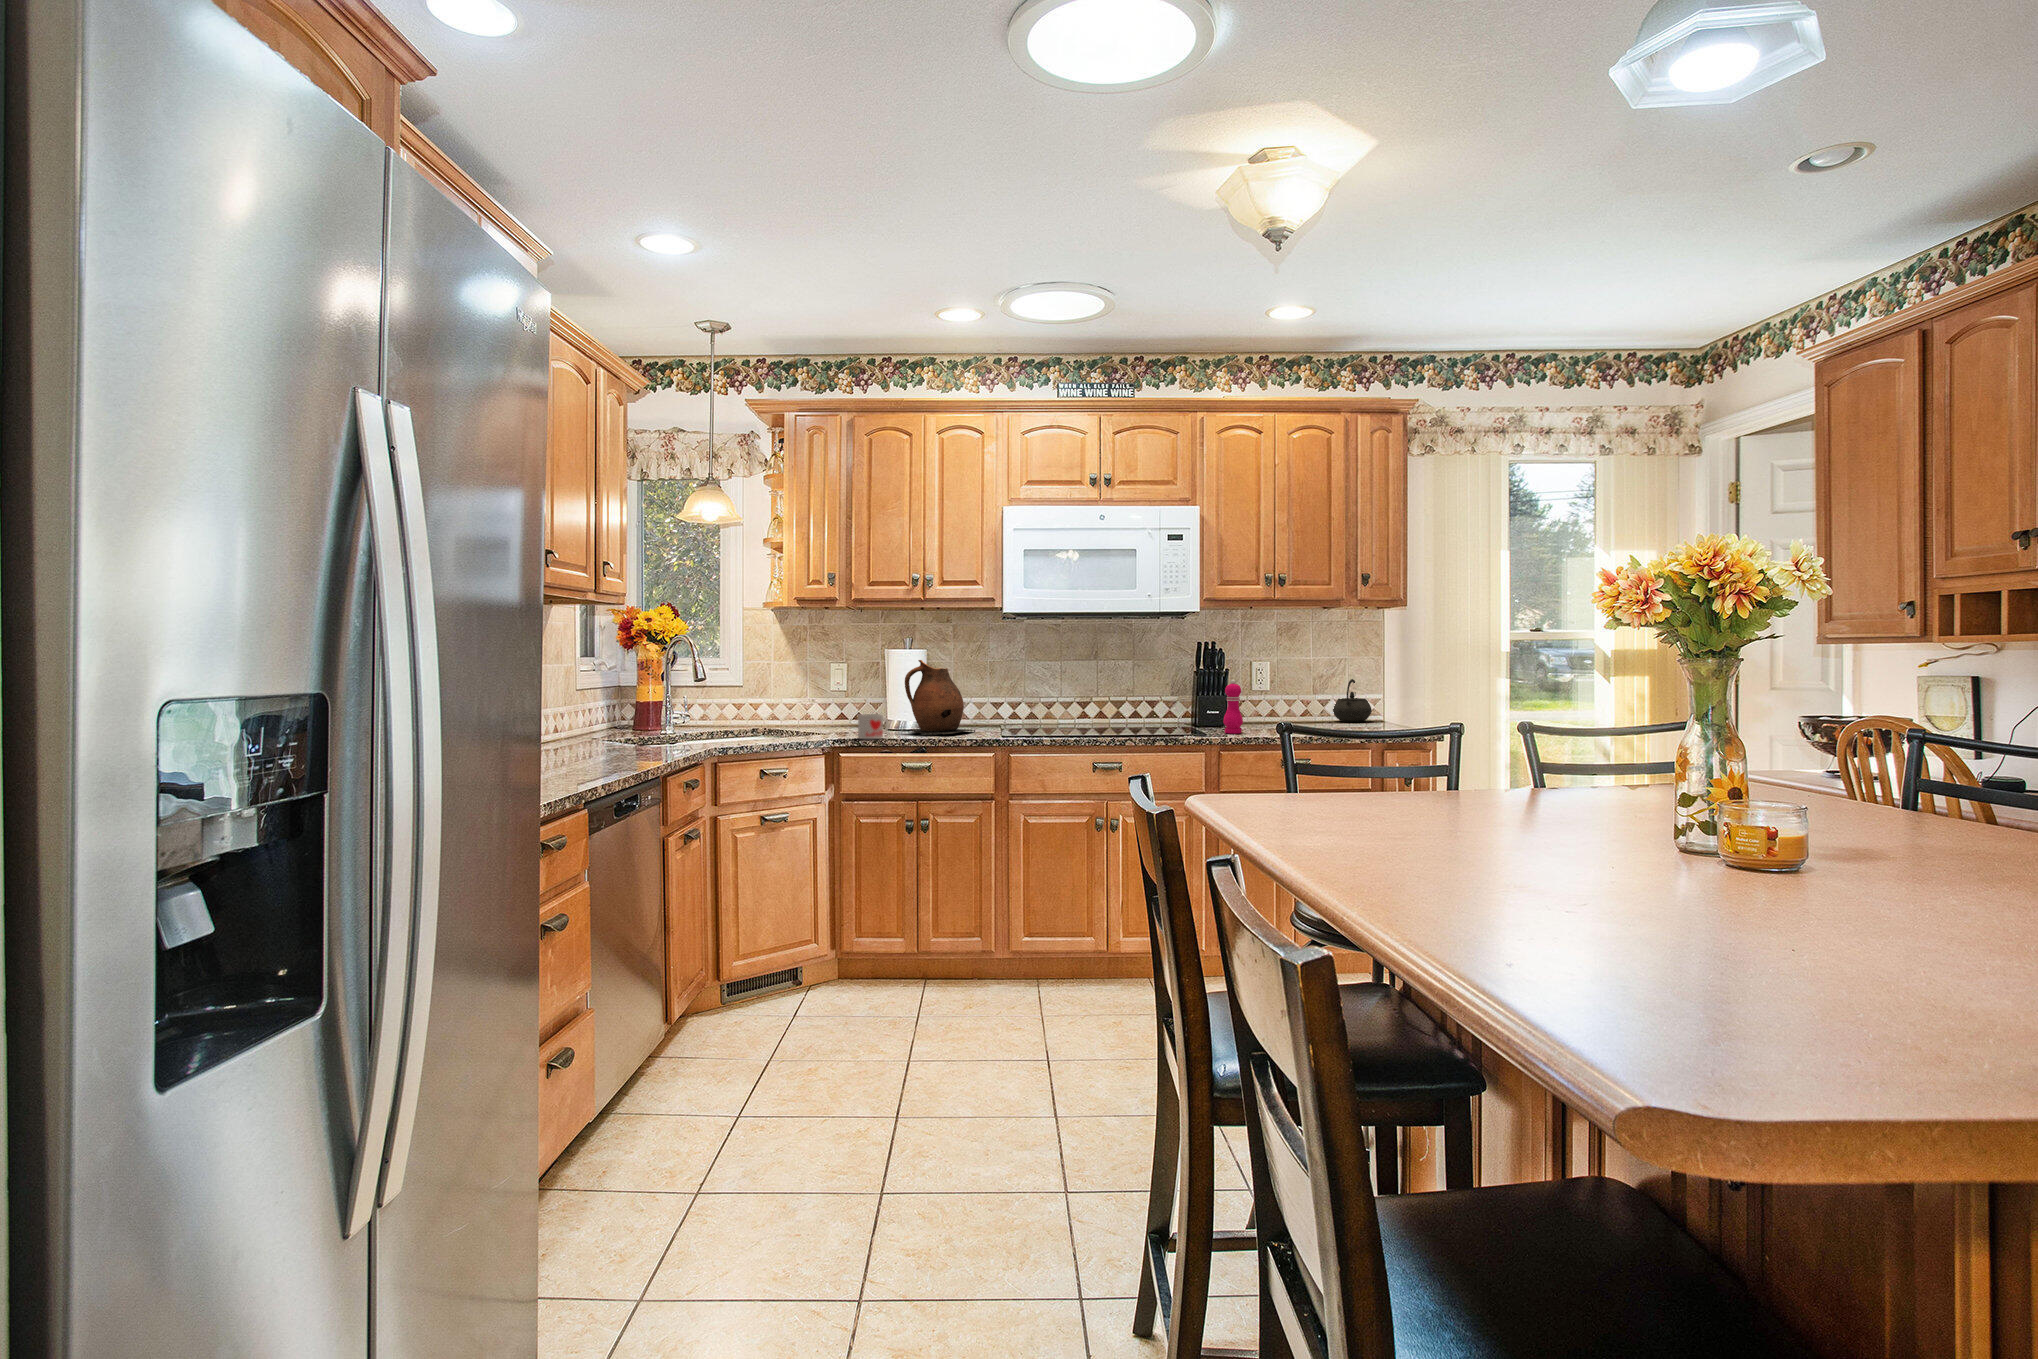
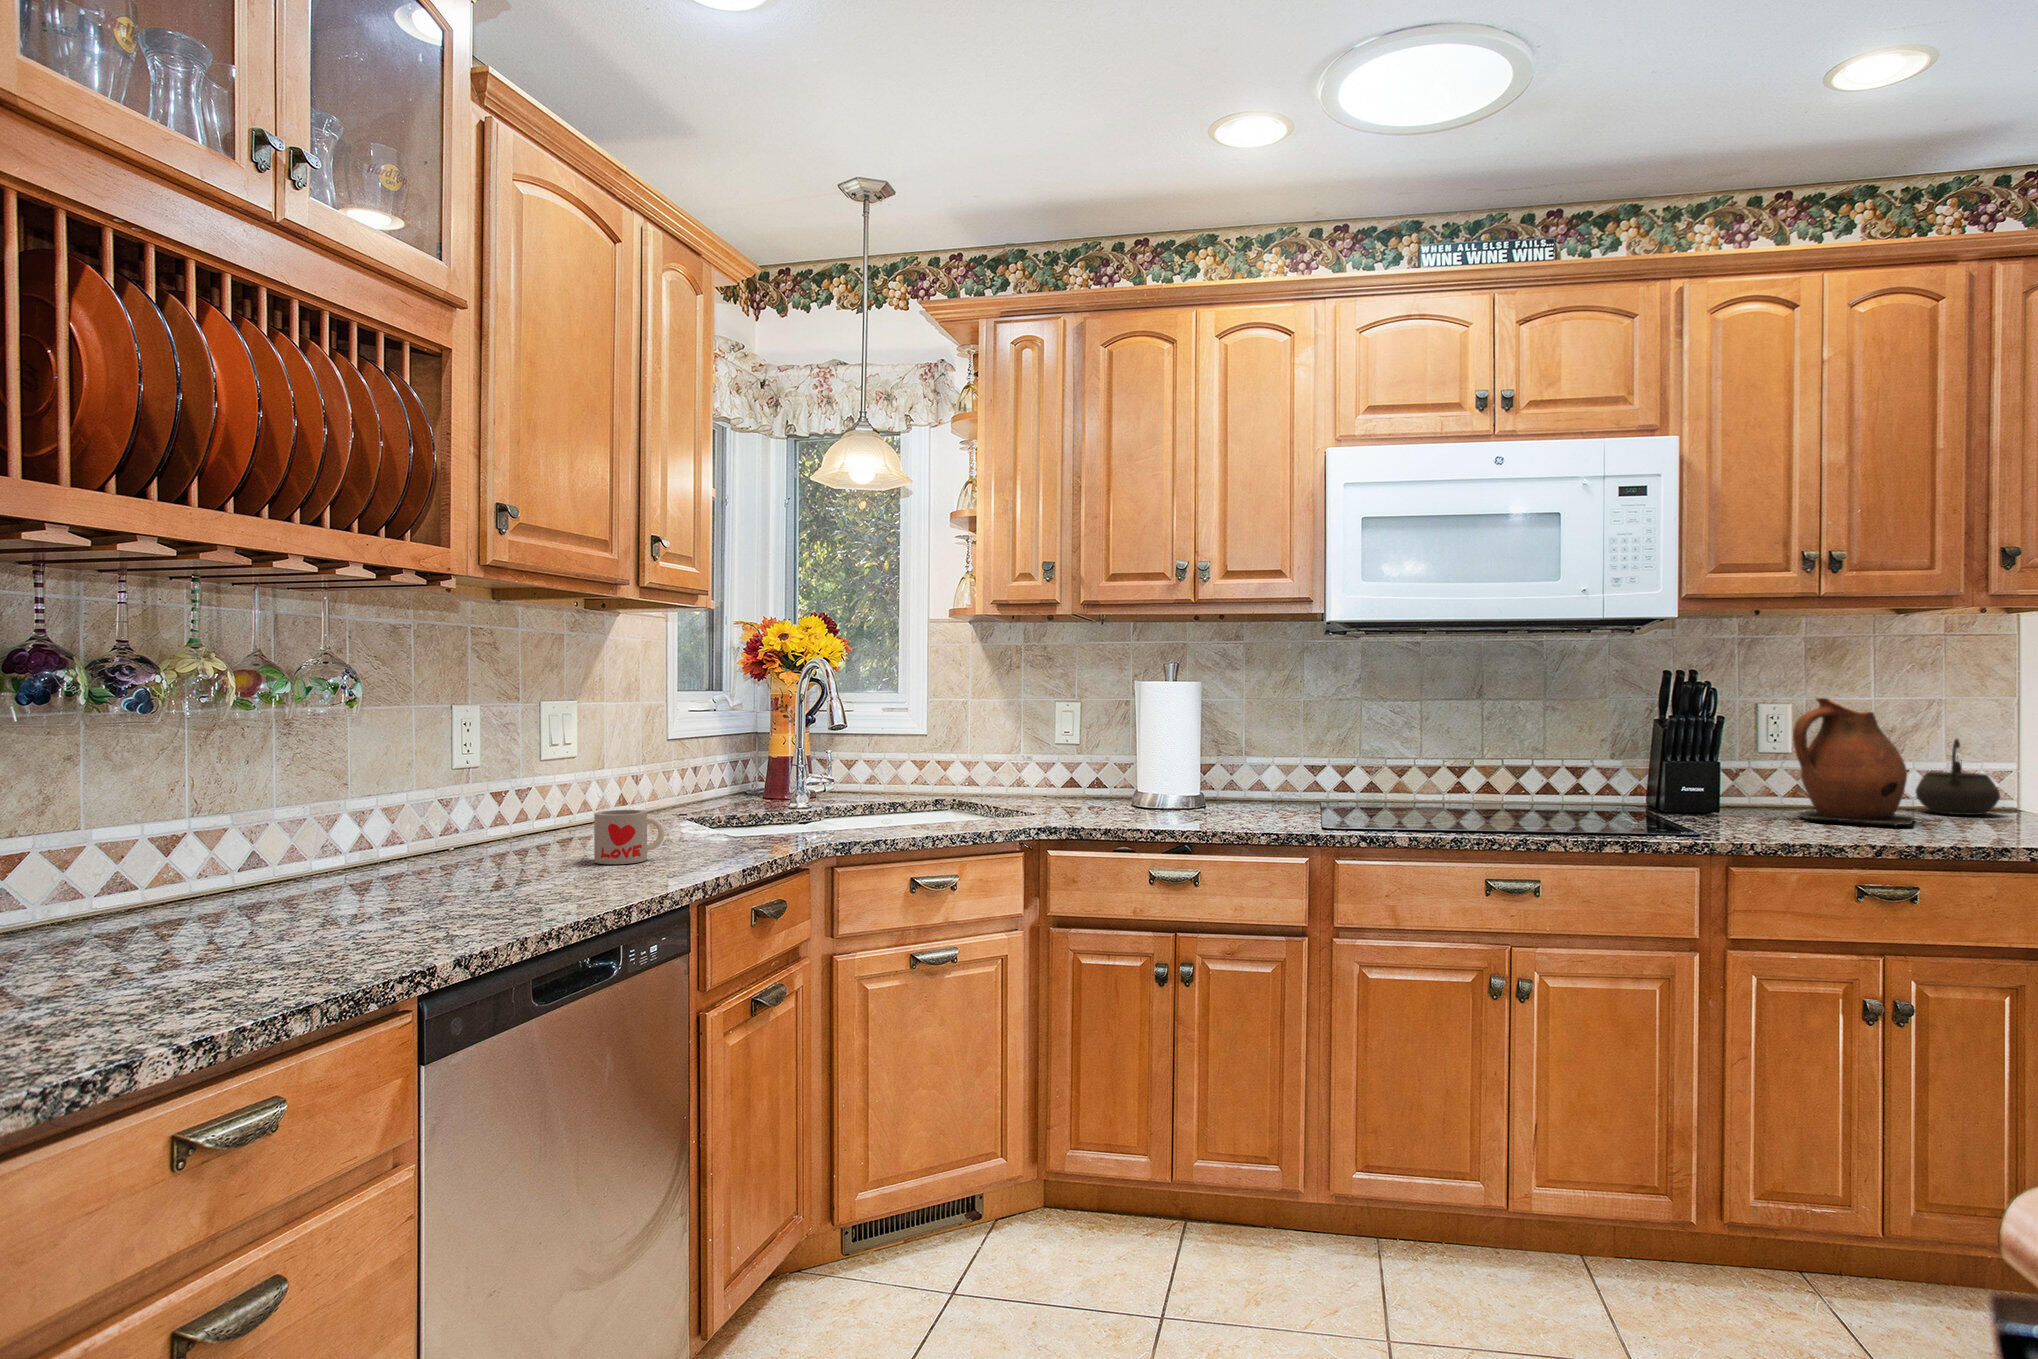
ceramic pitcher: present [905,660,975,735] -> present [1793,698,1915,826]
pepper mill: present [1223,680,1243,734] -> none [1740,739,1781,839]
mug: present [858,714,889,739] -> present [594,810,665,864]

